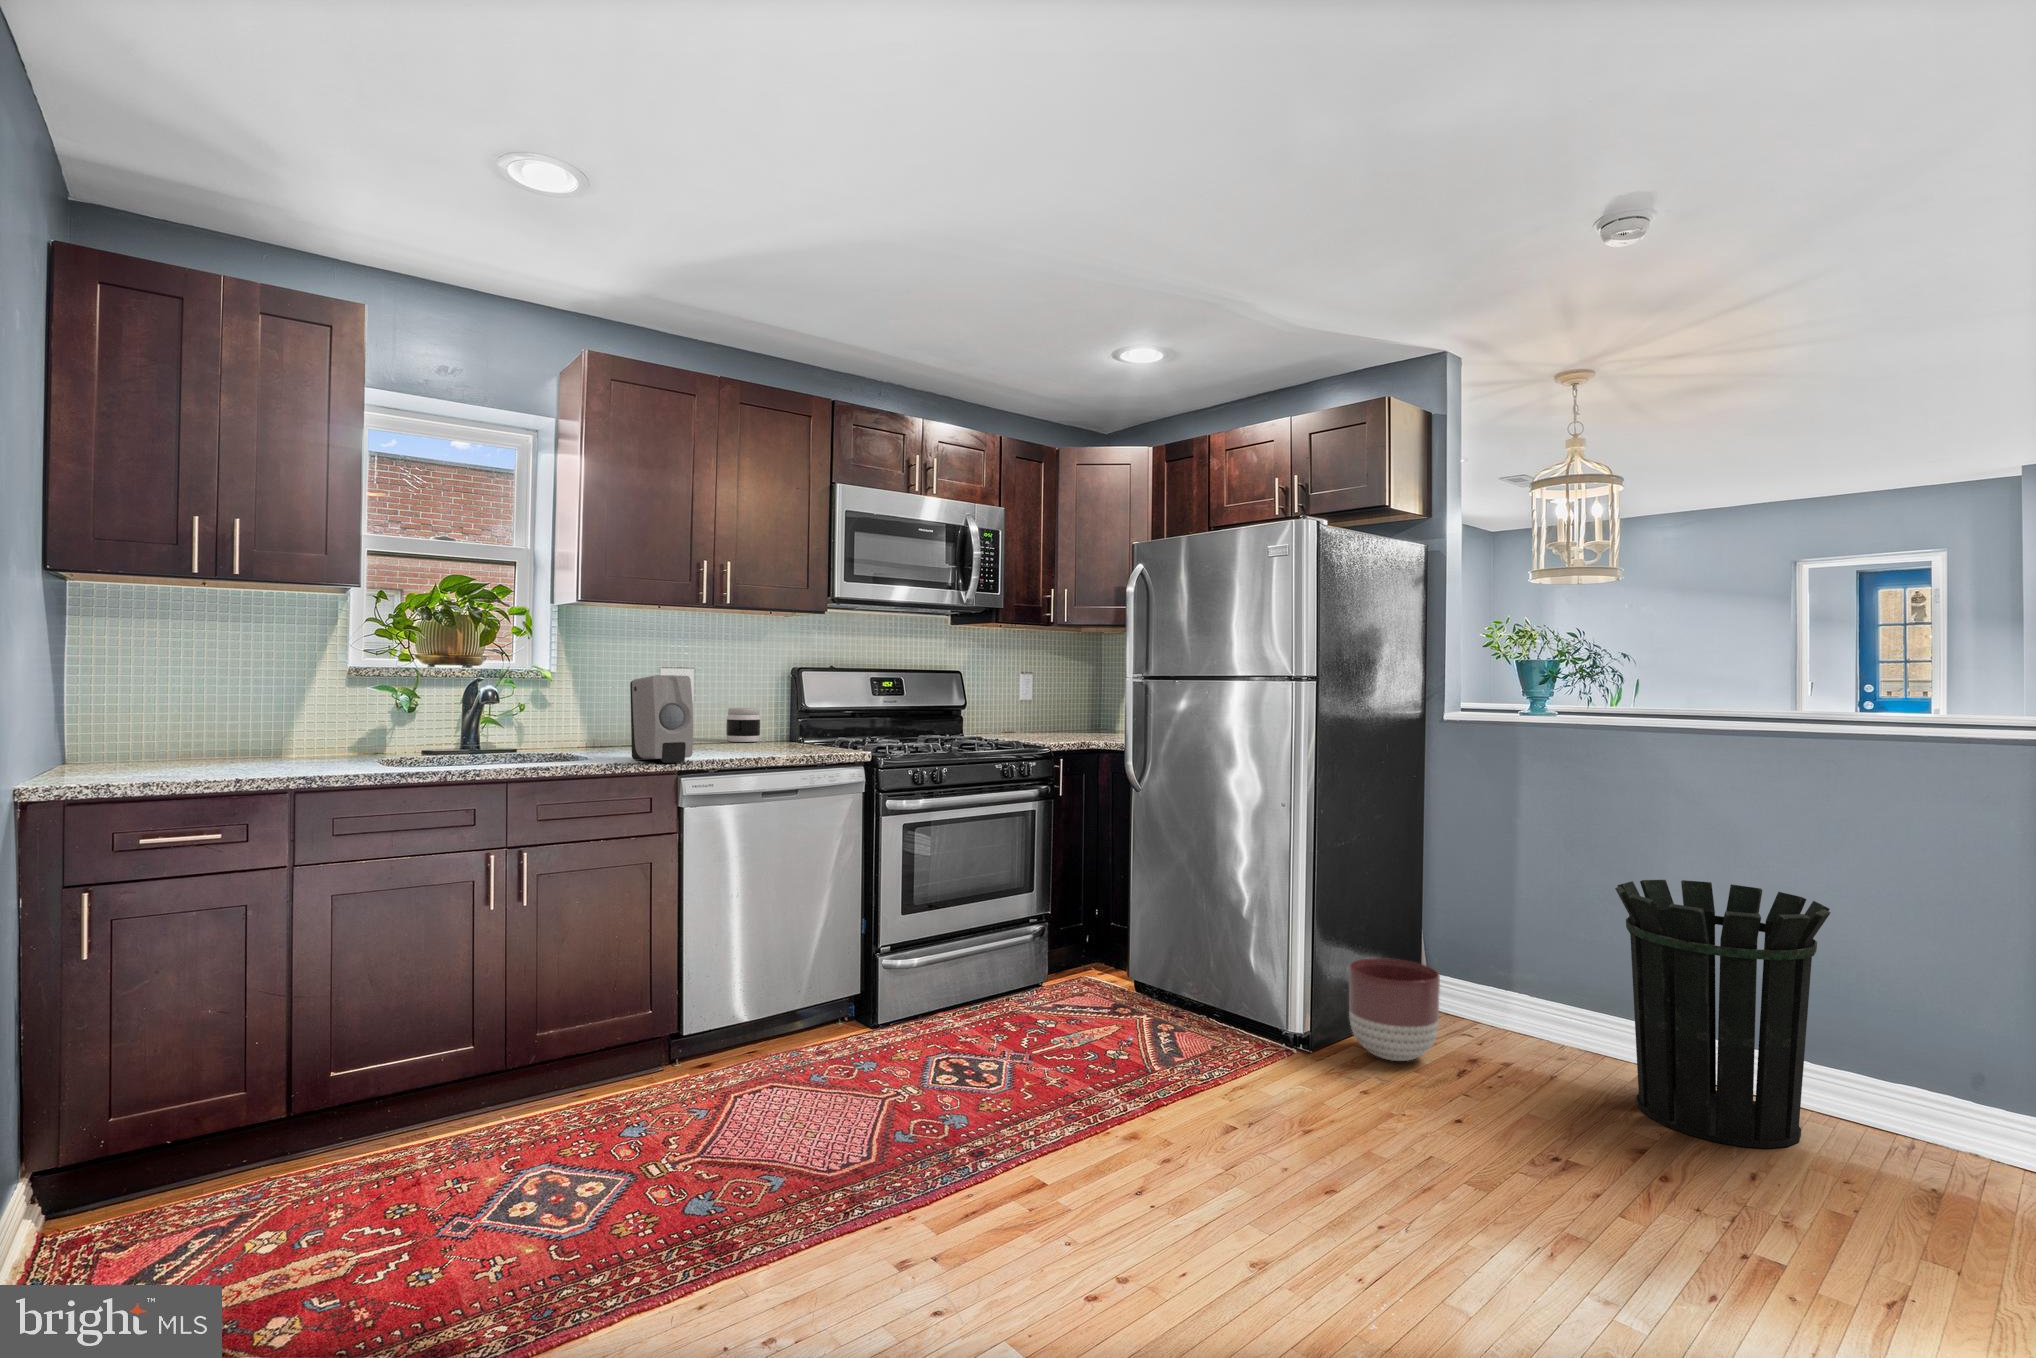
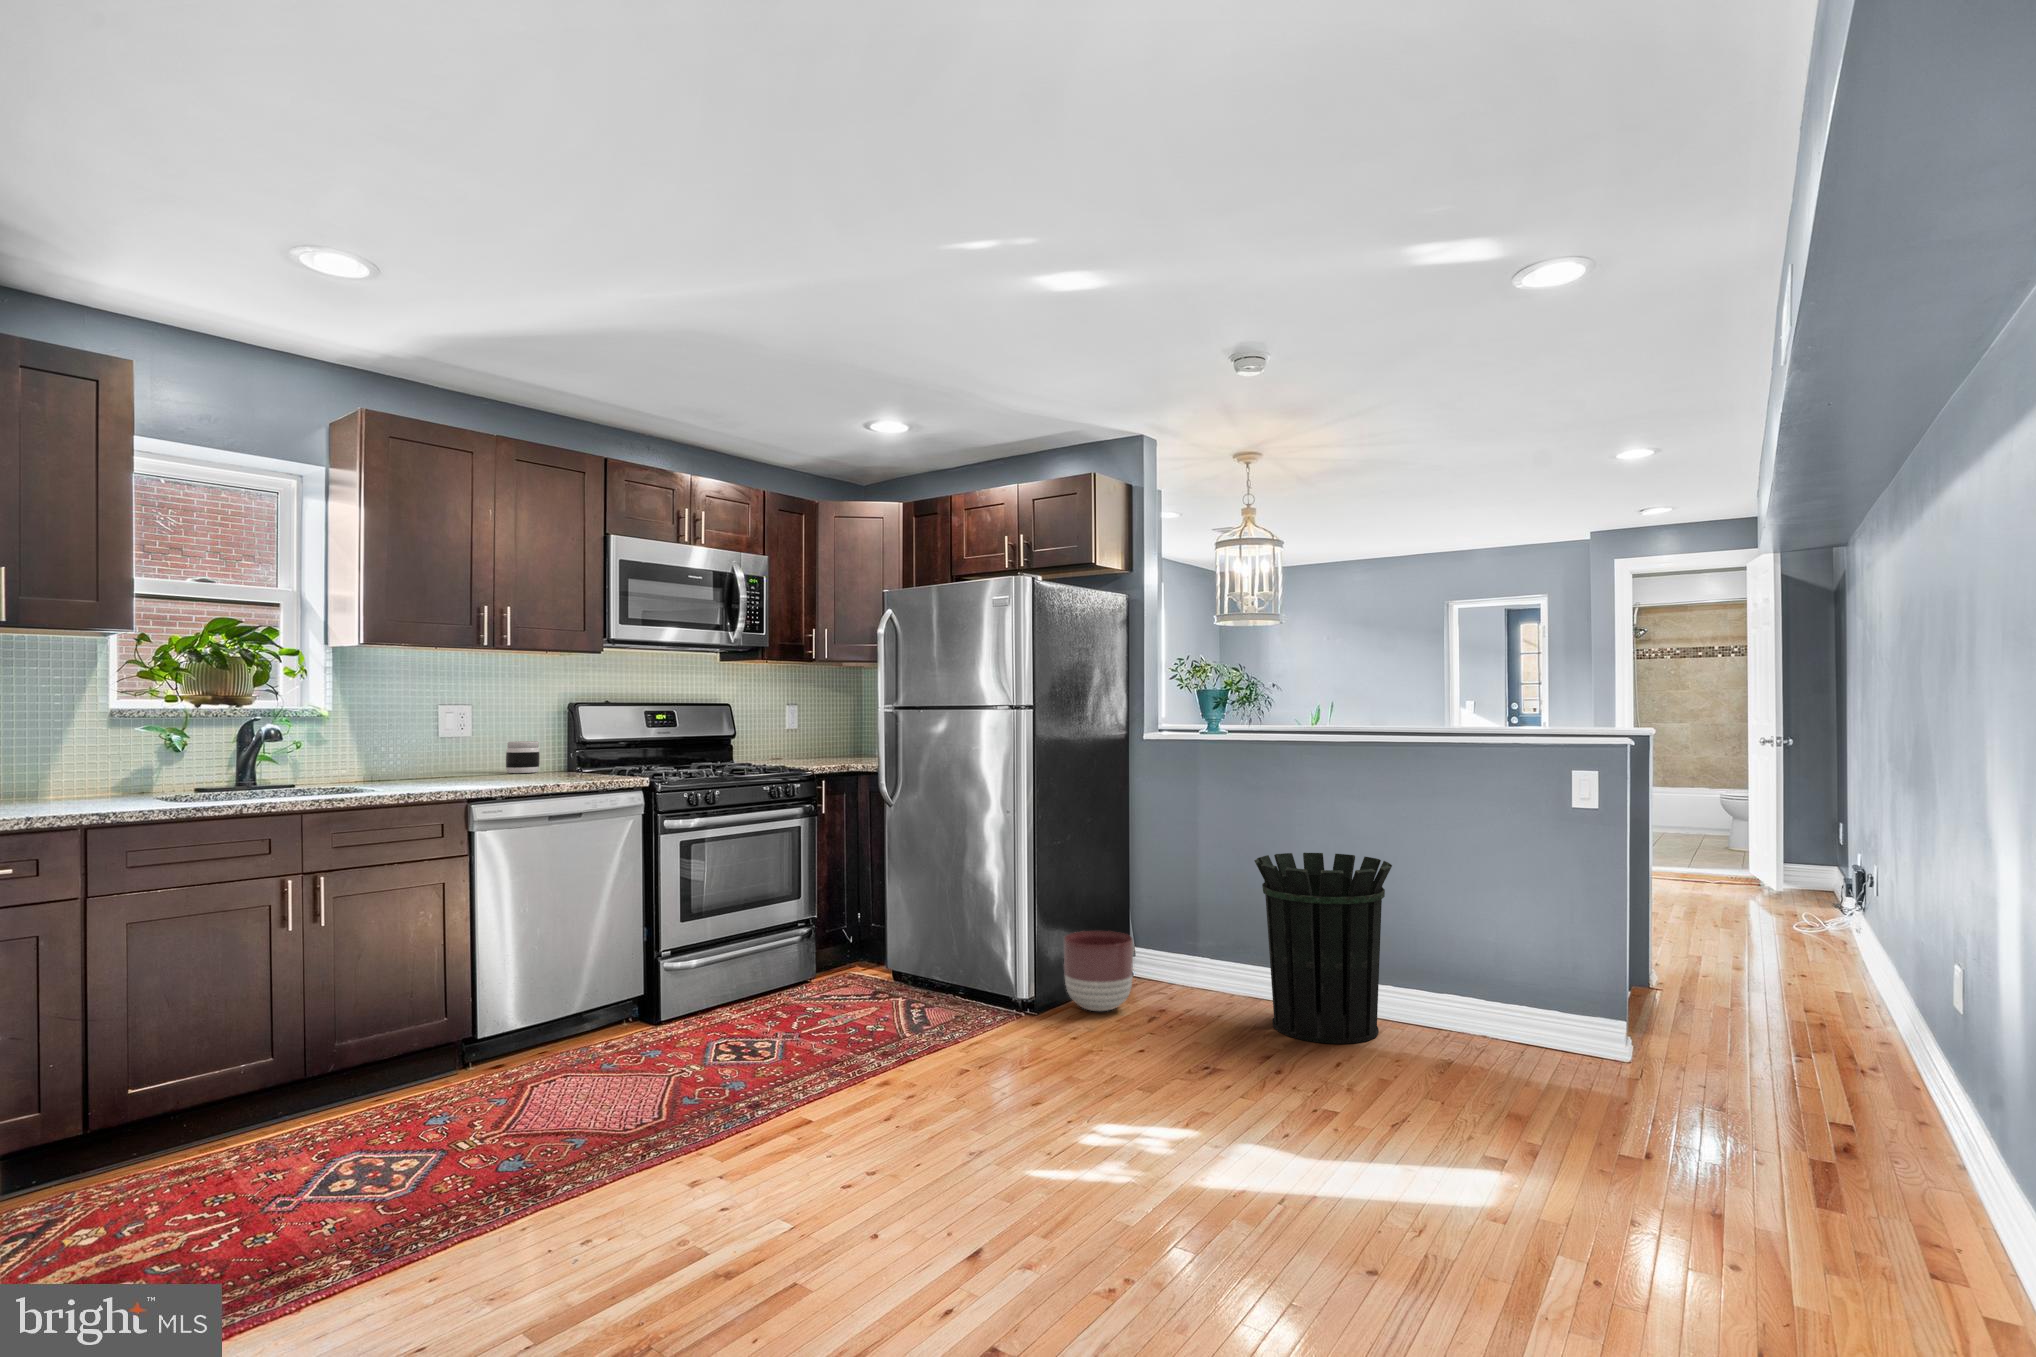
soap dispenser: present [630,675,693,763] -> none [420,712,484,791]

